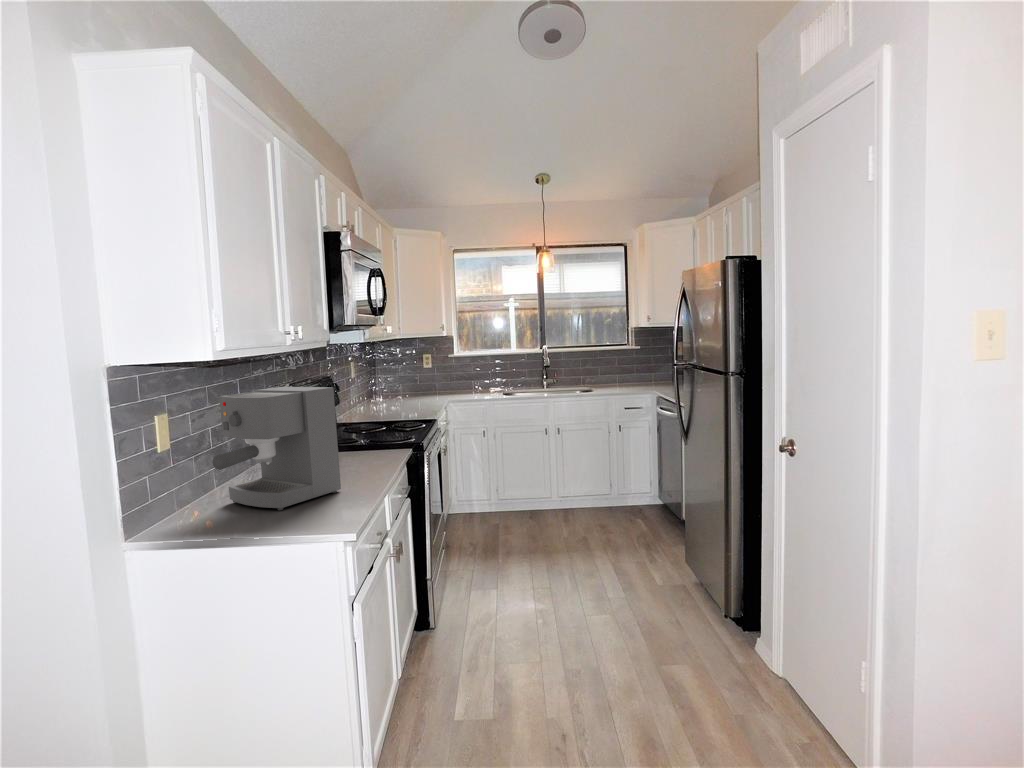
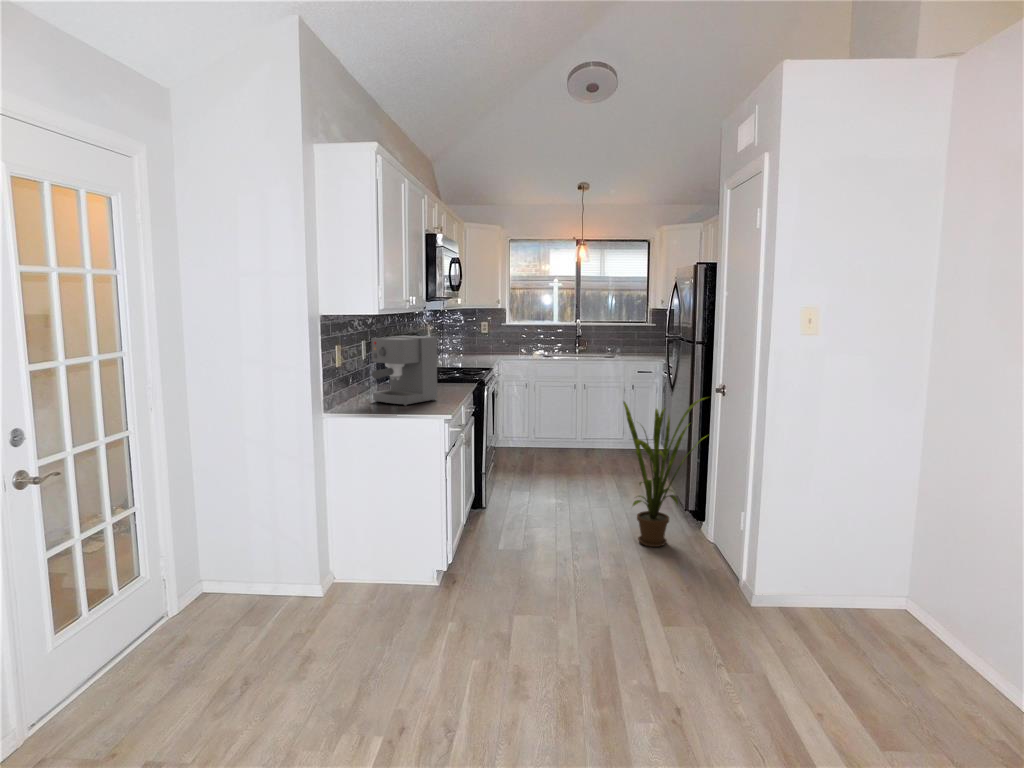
house plant: none [641,454,781,692] -> present [623,398,706,547]

